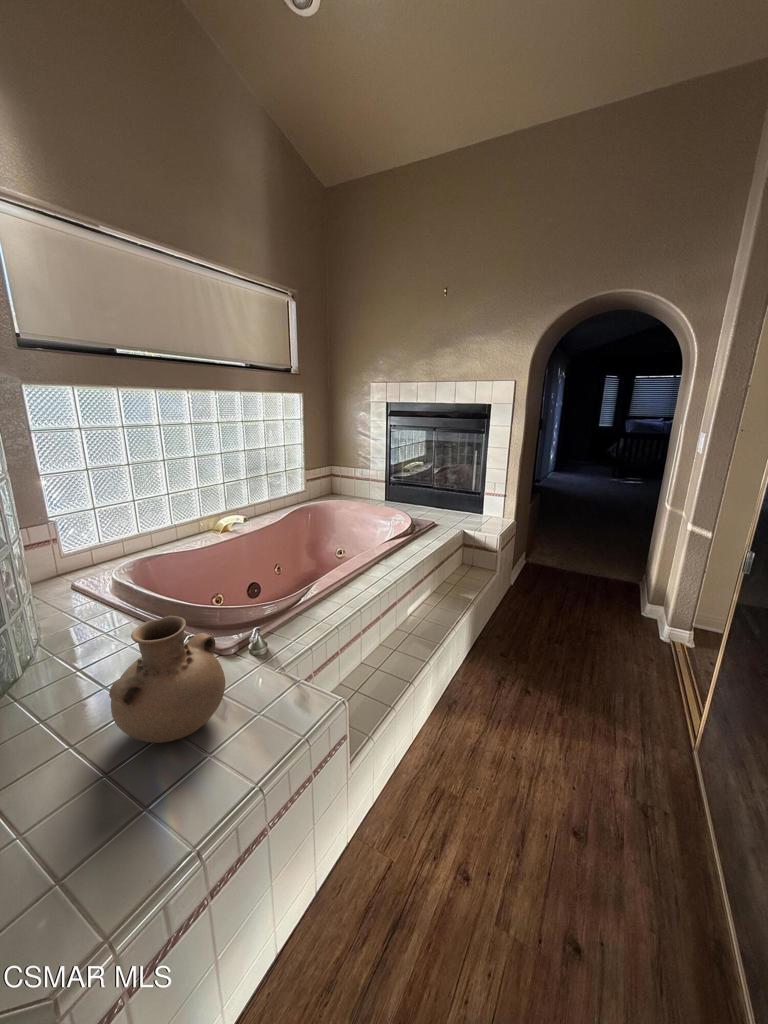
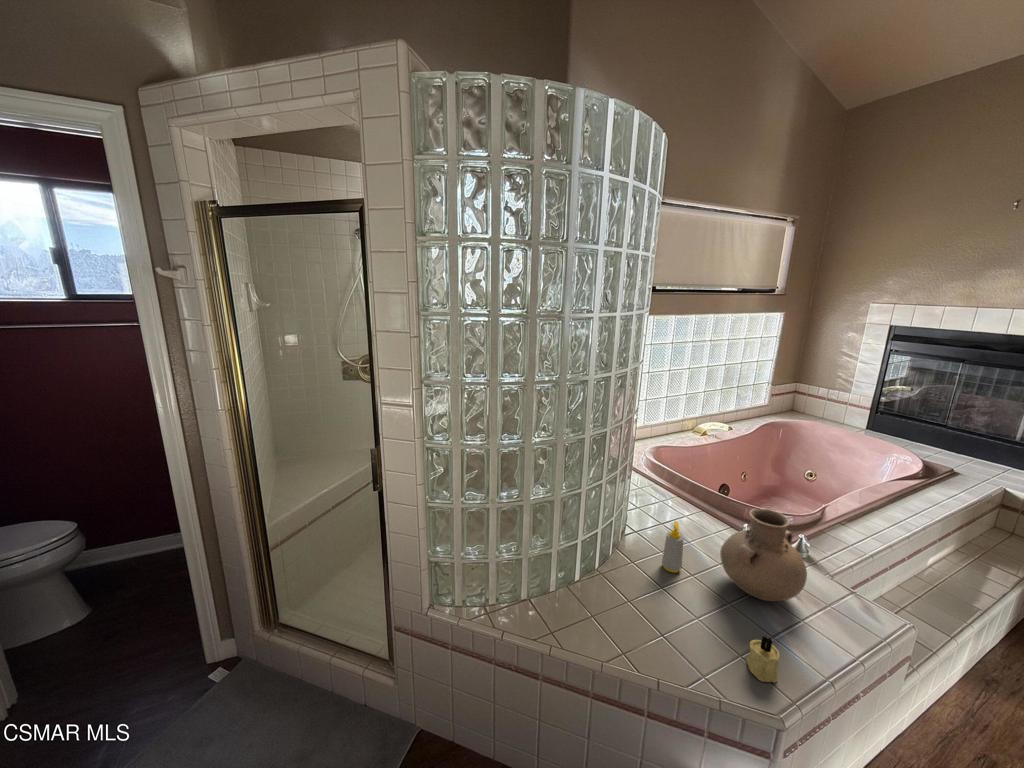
soap bottle: none [28,671,72,749] -> present [662,521,684,573]
candle: none [65,828,125,905] -> present [747,636,780,683]

